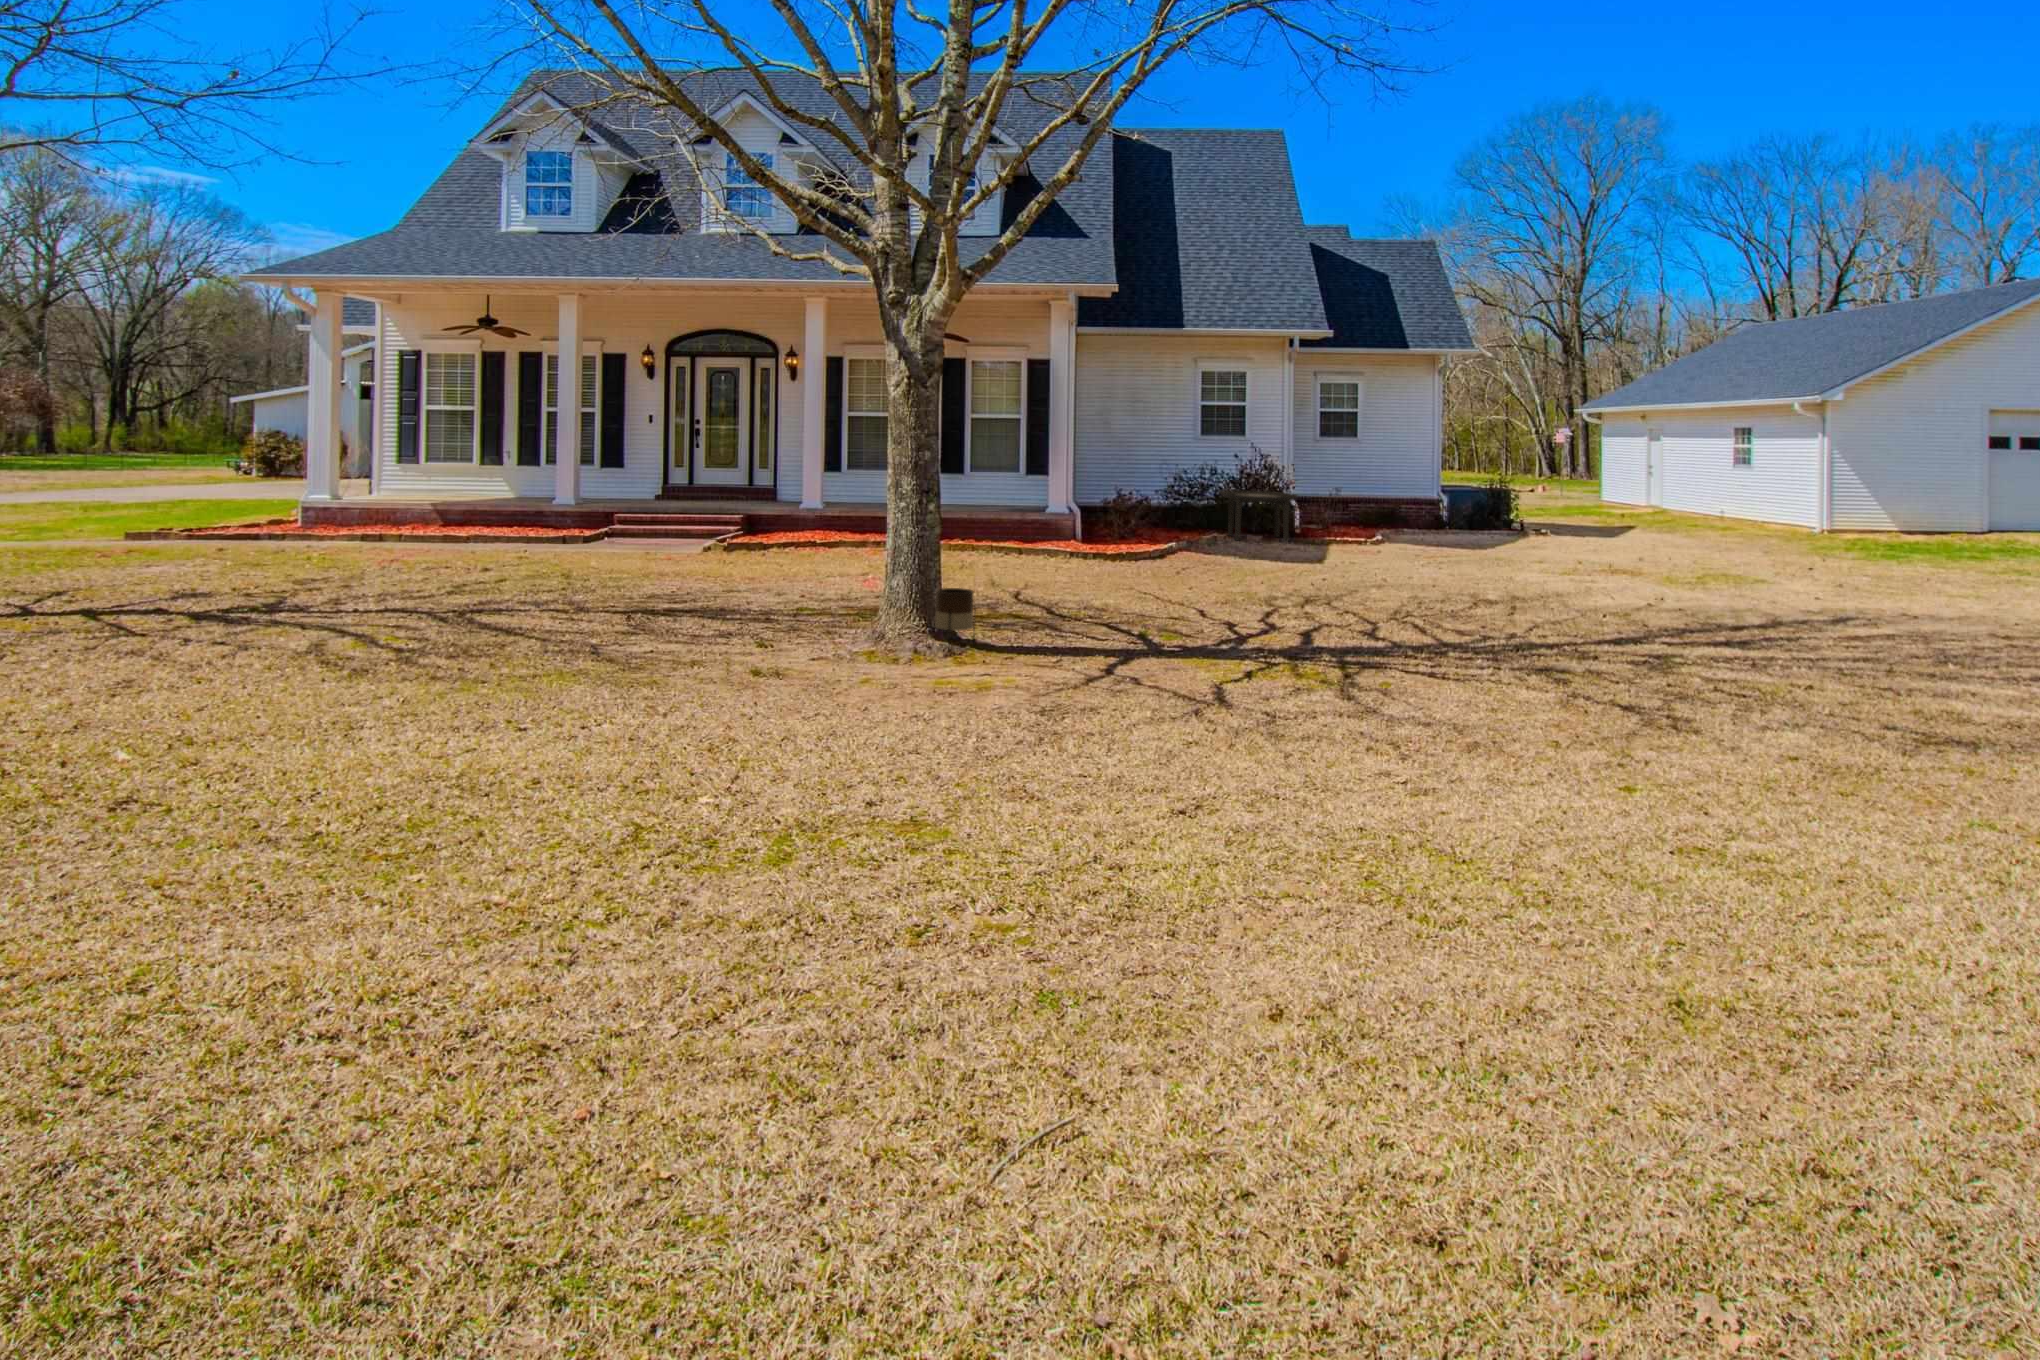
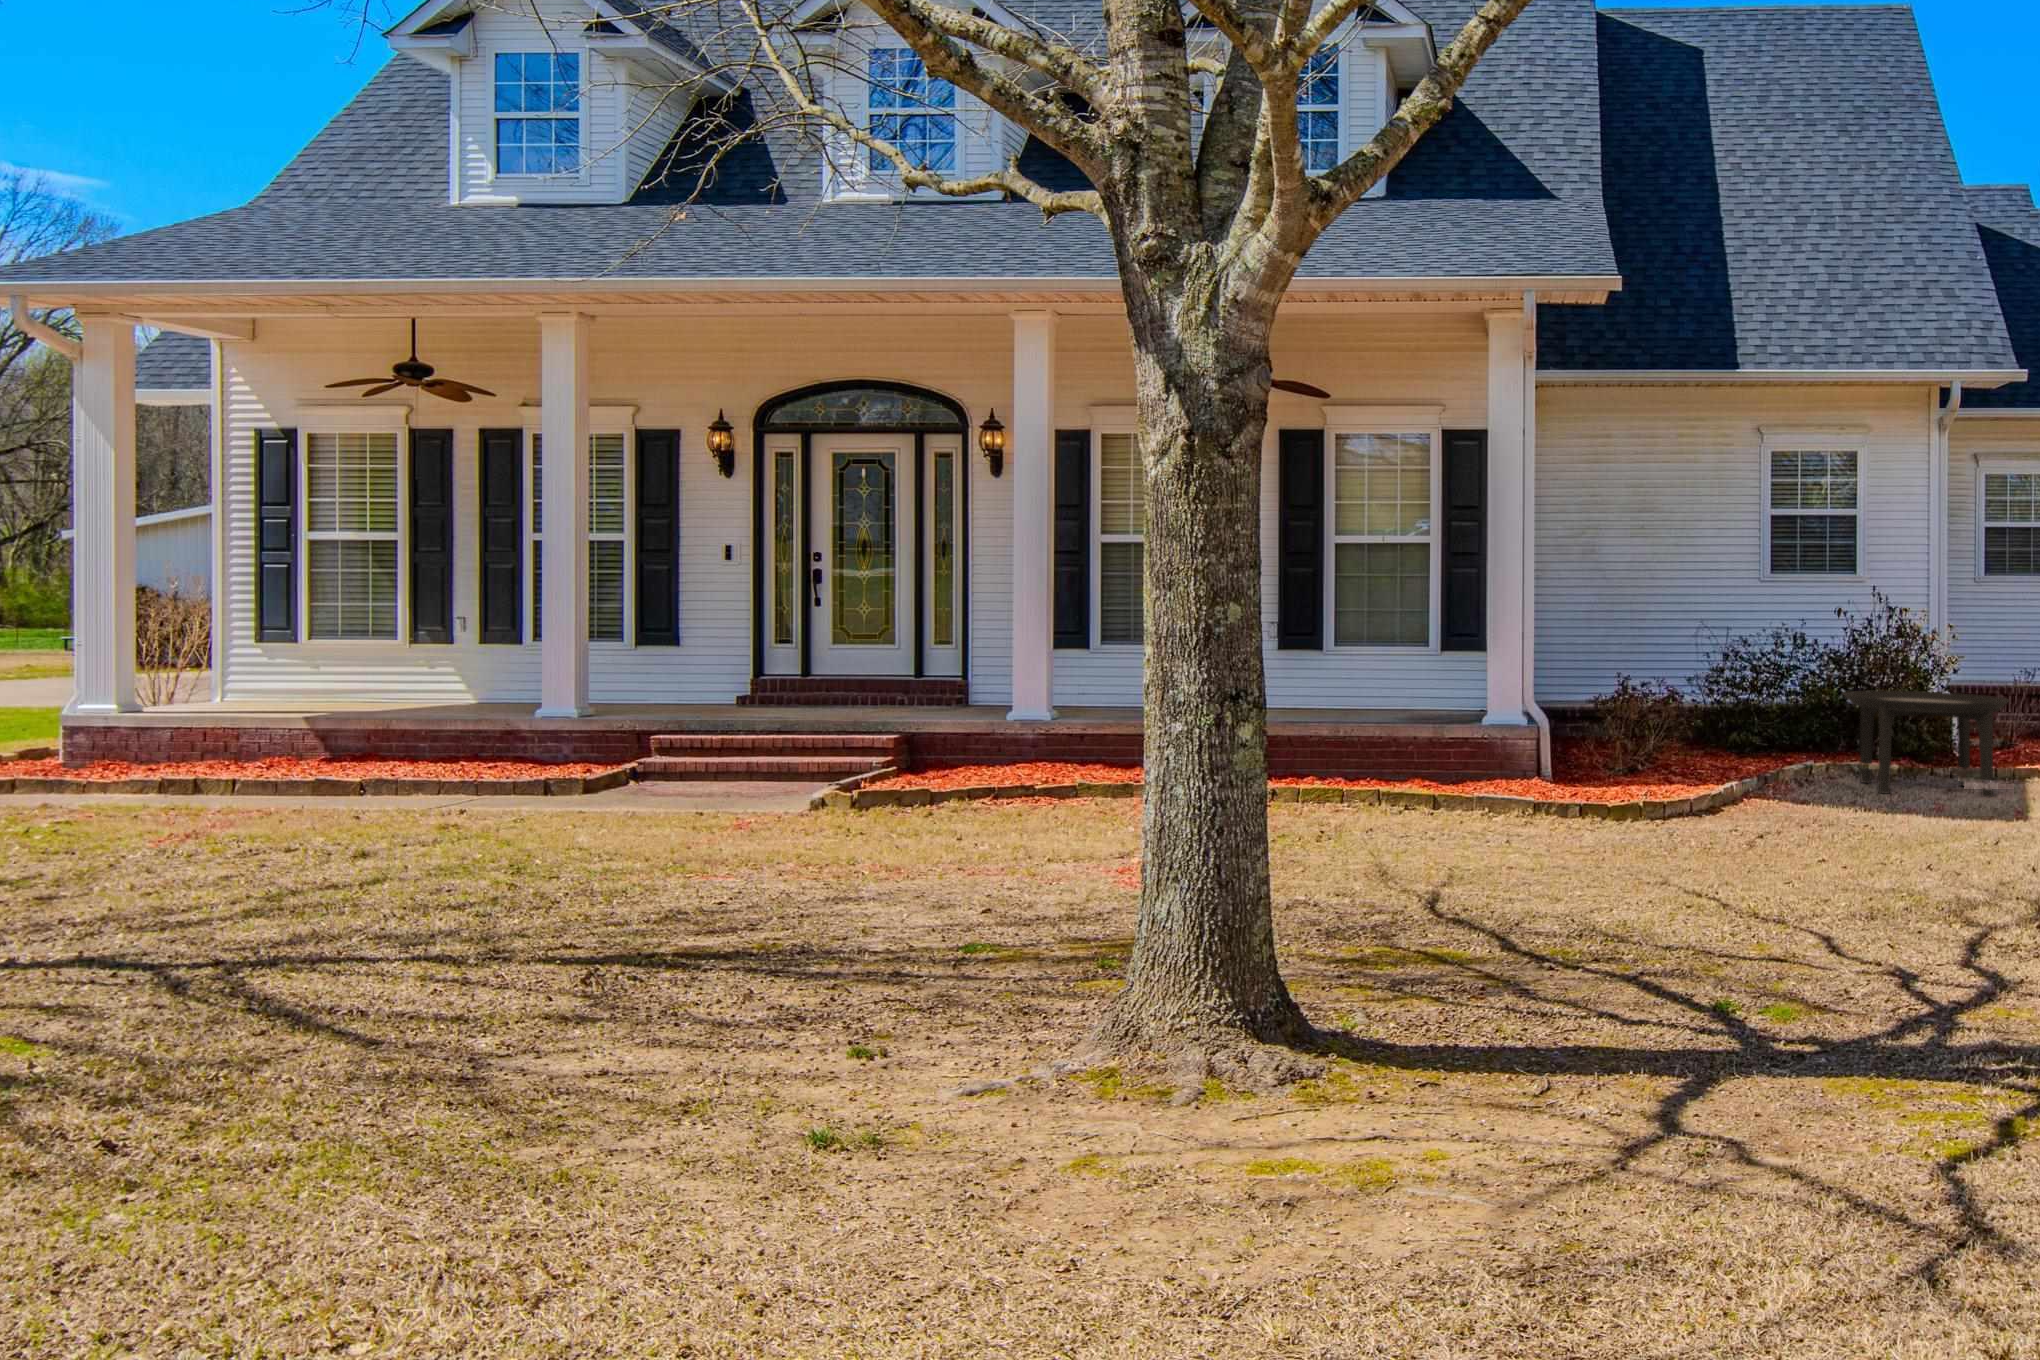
planter: present [935,588,976,633] -> none [1259,917,1353,1070]

